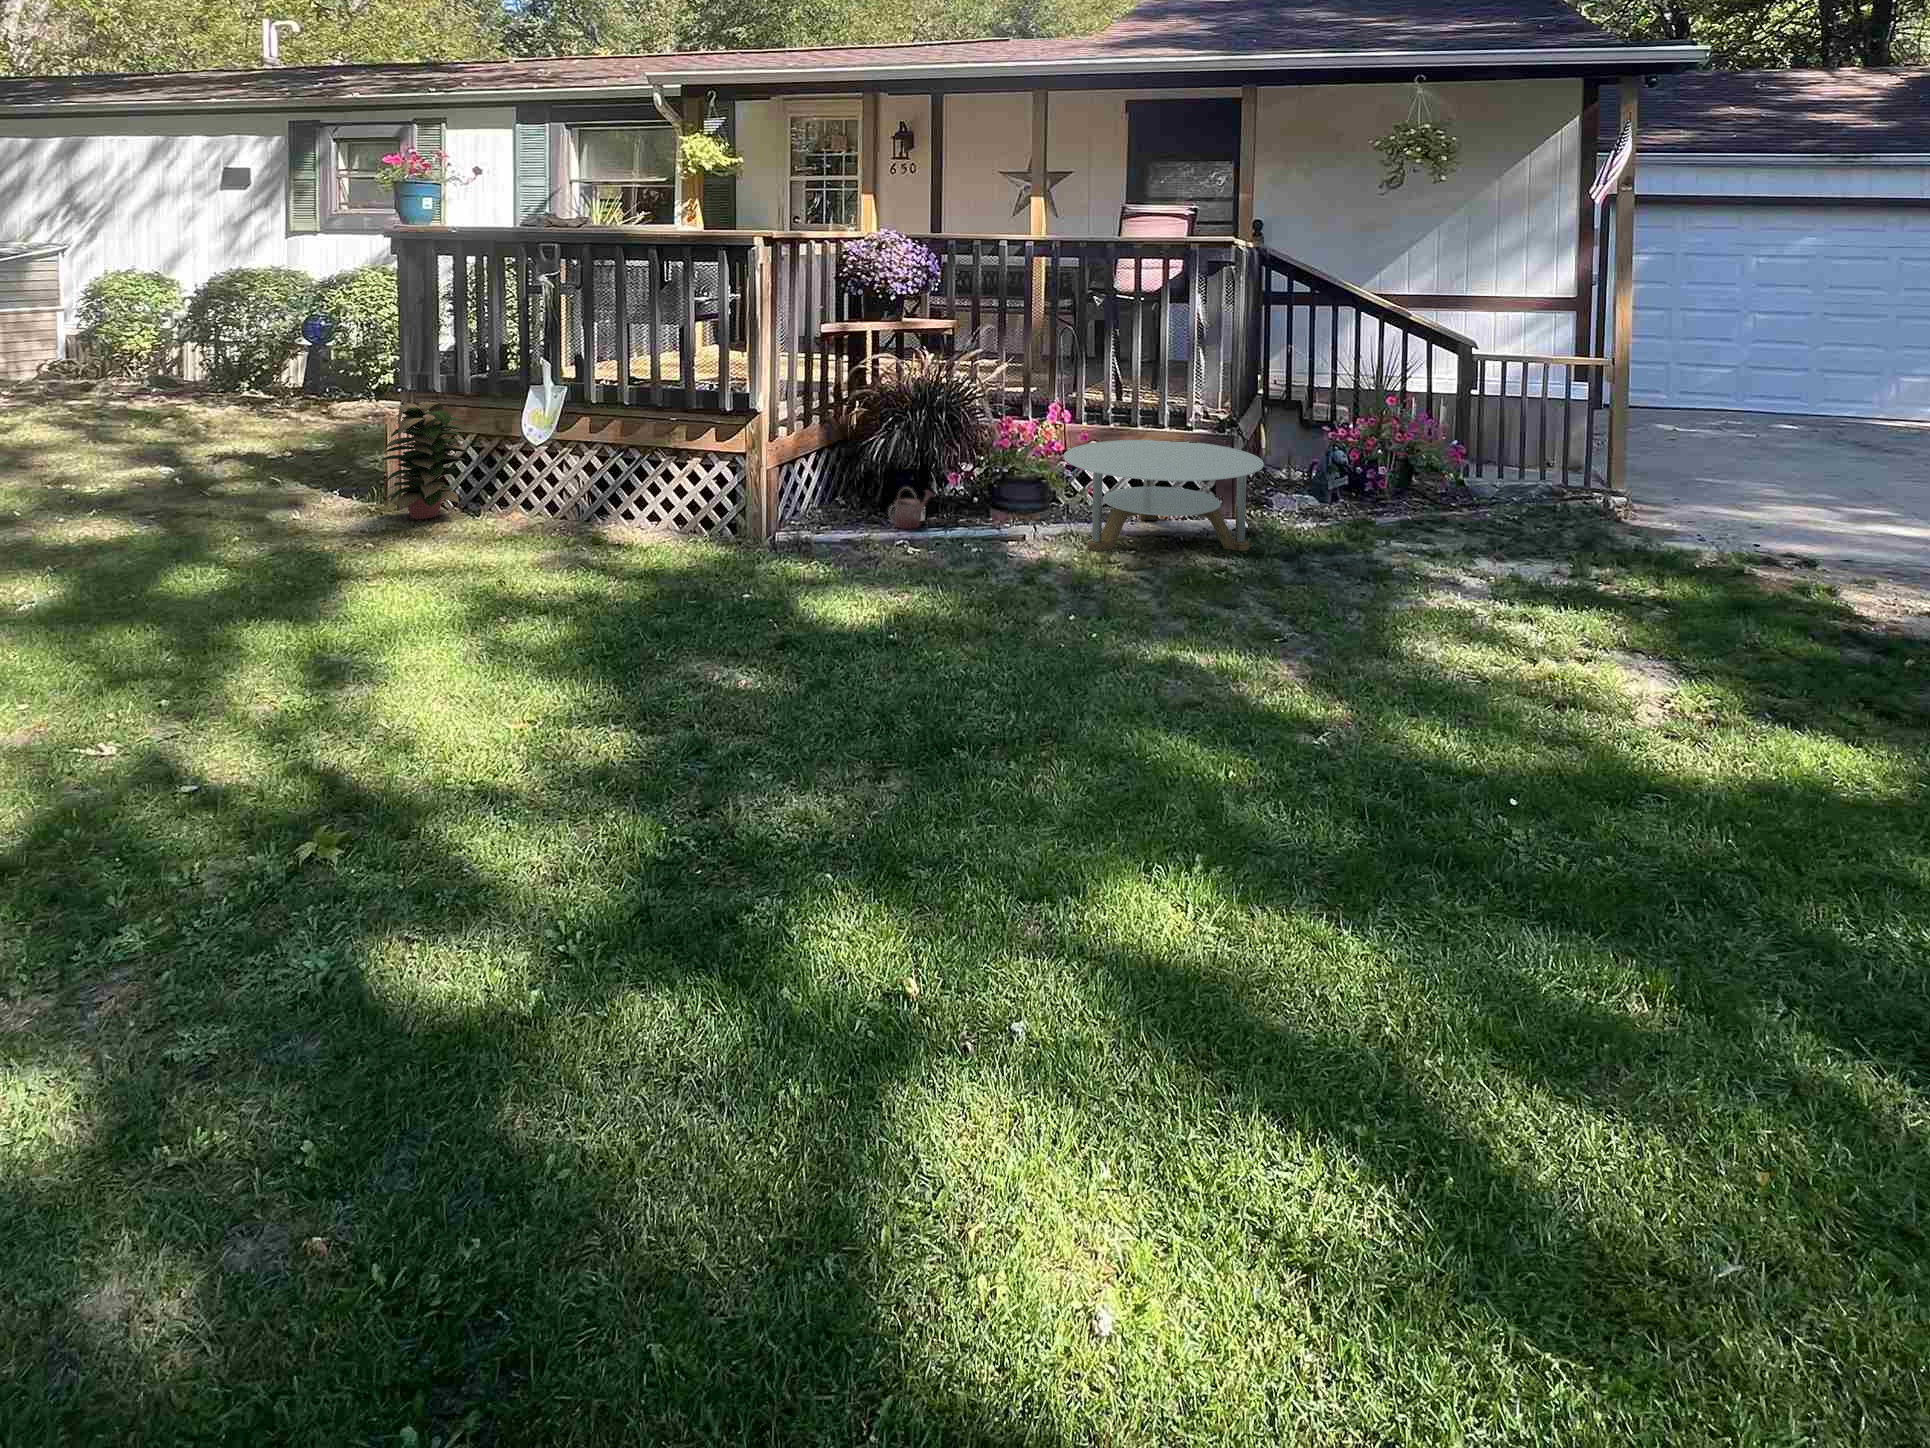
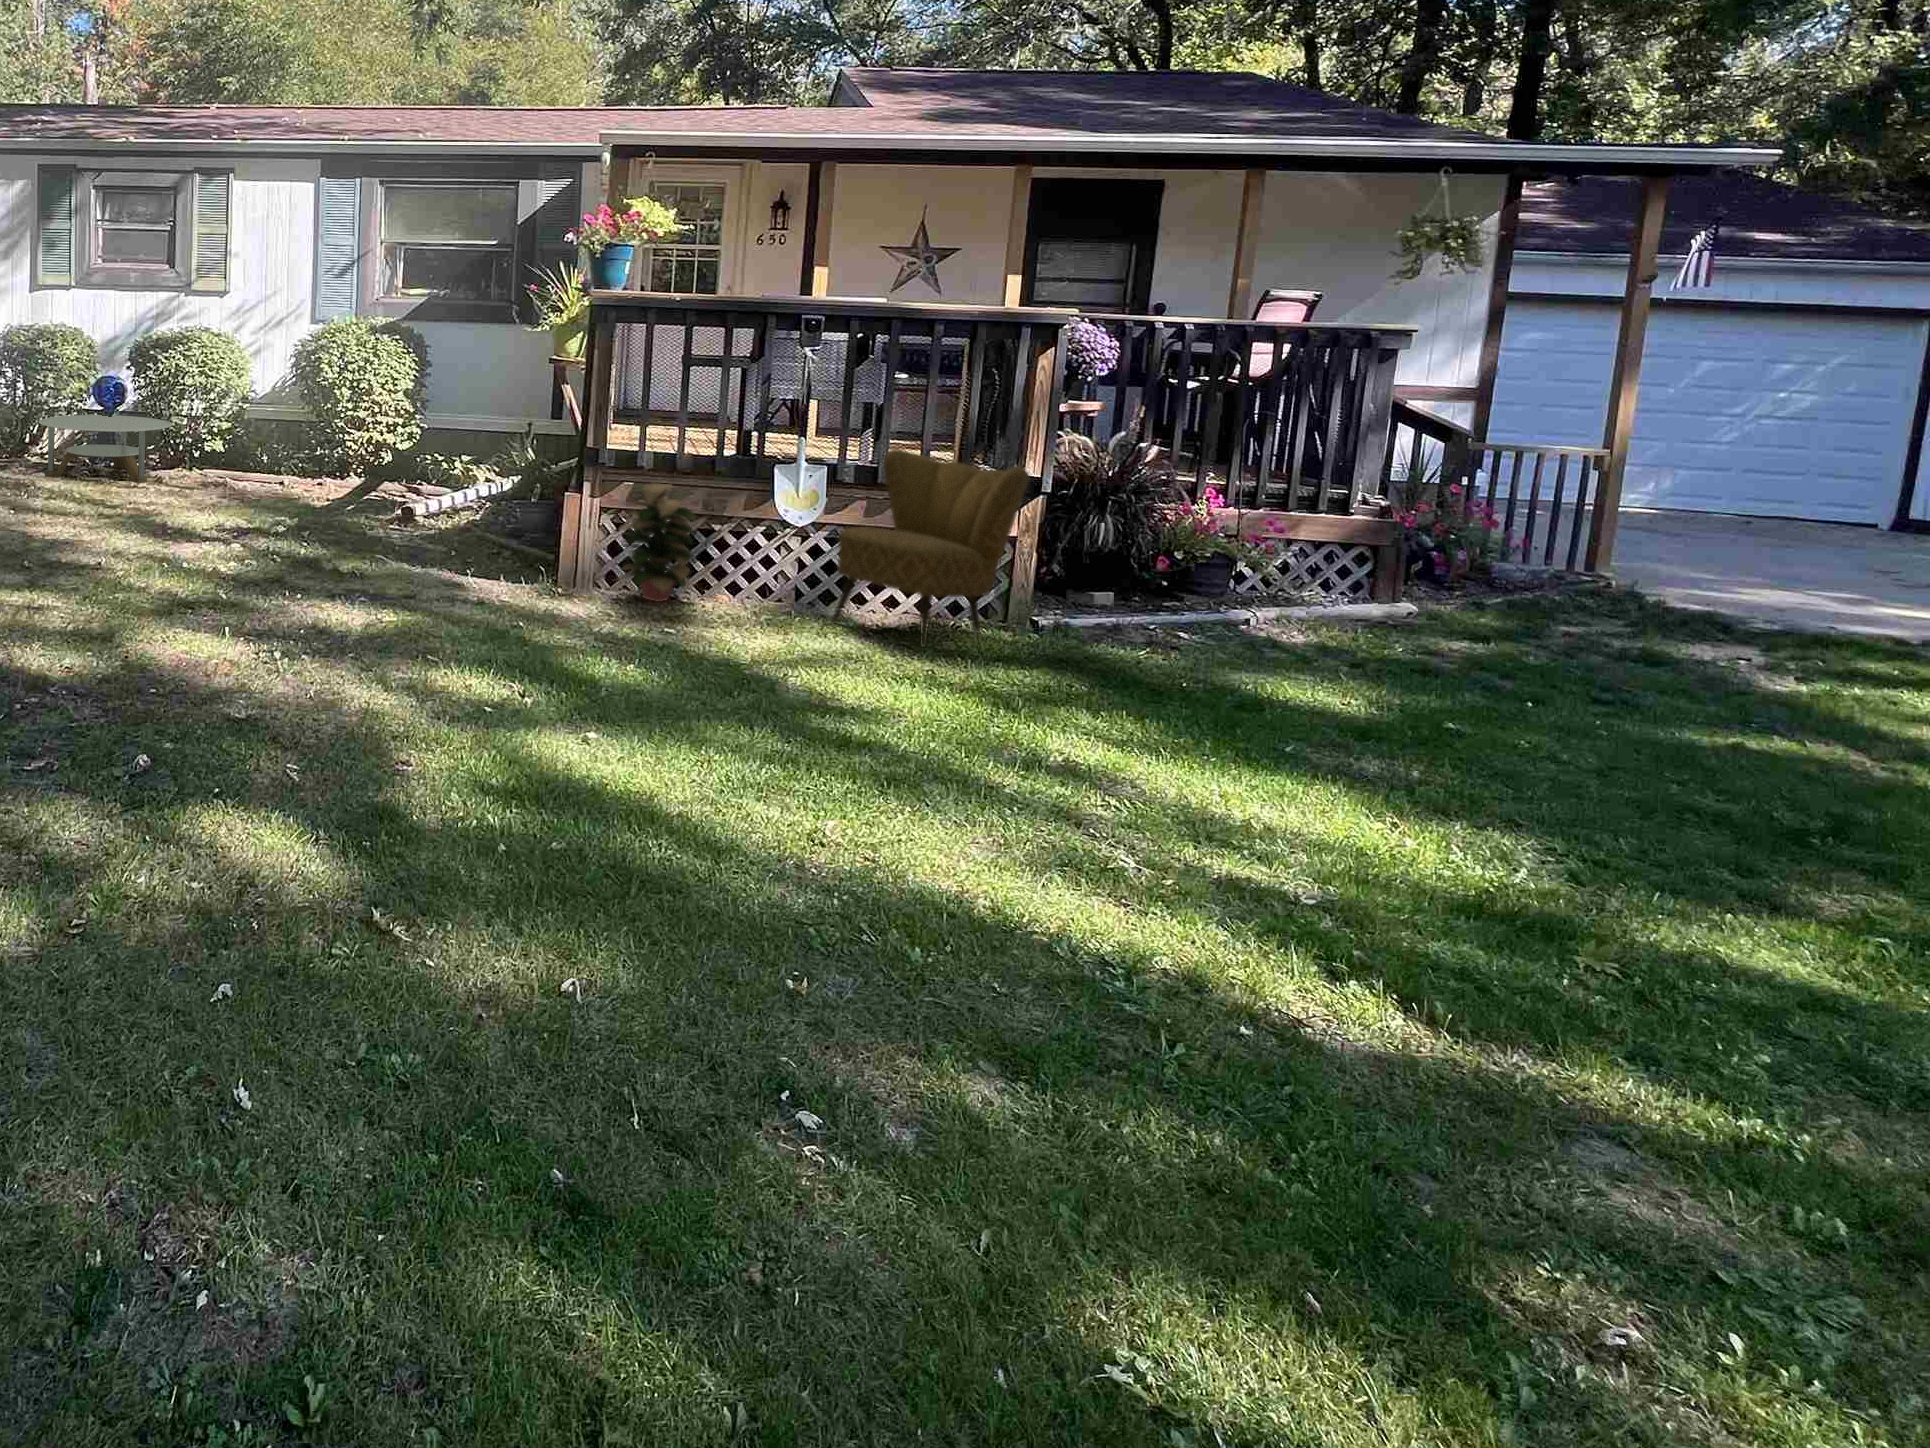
armchair: none [524,364,698,566] -> present [833,448,1029,647]
round table: present [1063,440,1264,551] -> present [39,415,172,483]
watering can: present [888,489,934,529] -> none [1101,569,1134,609]

